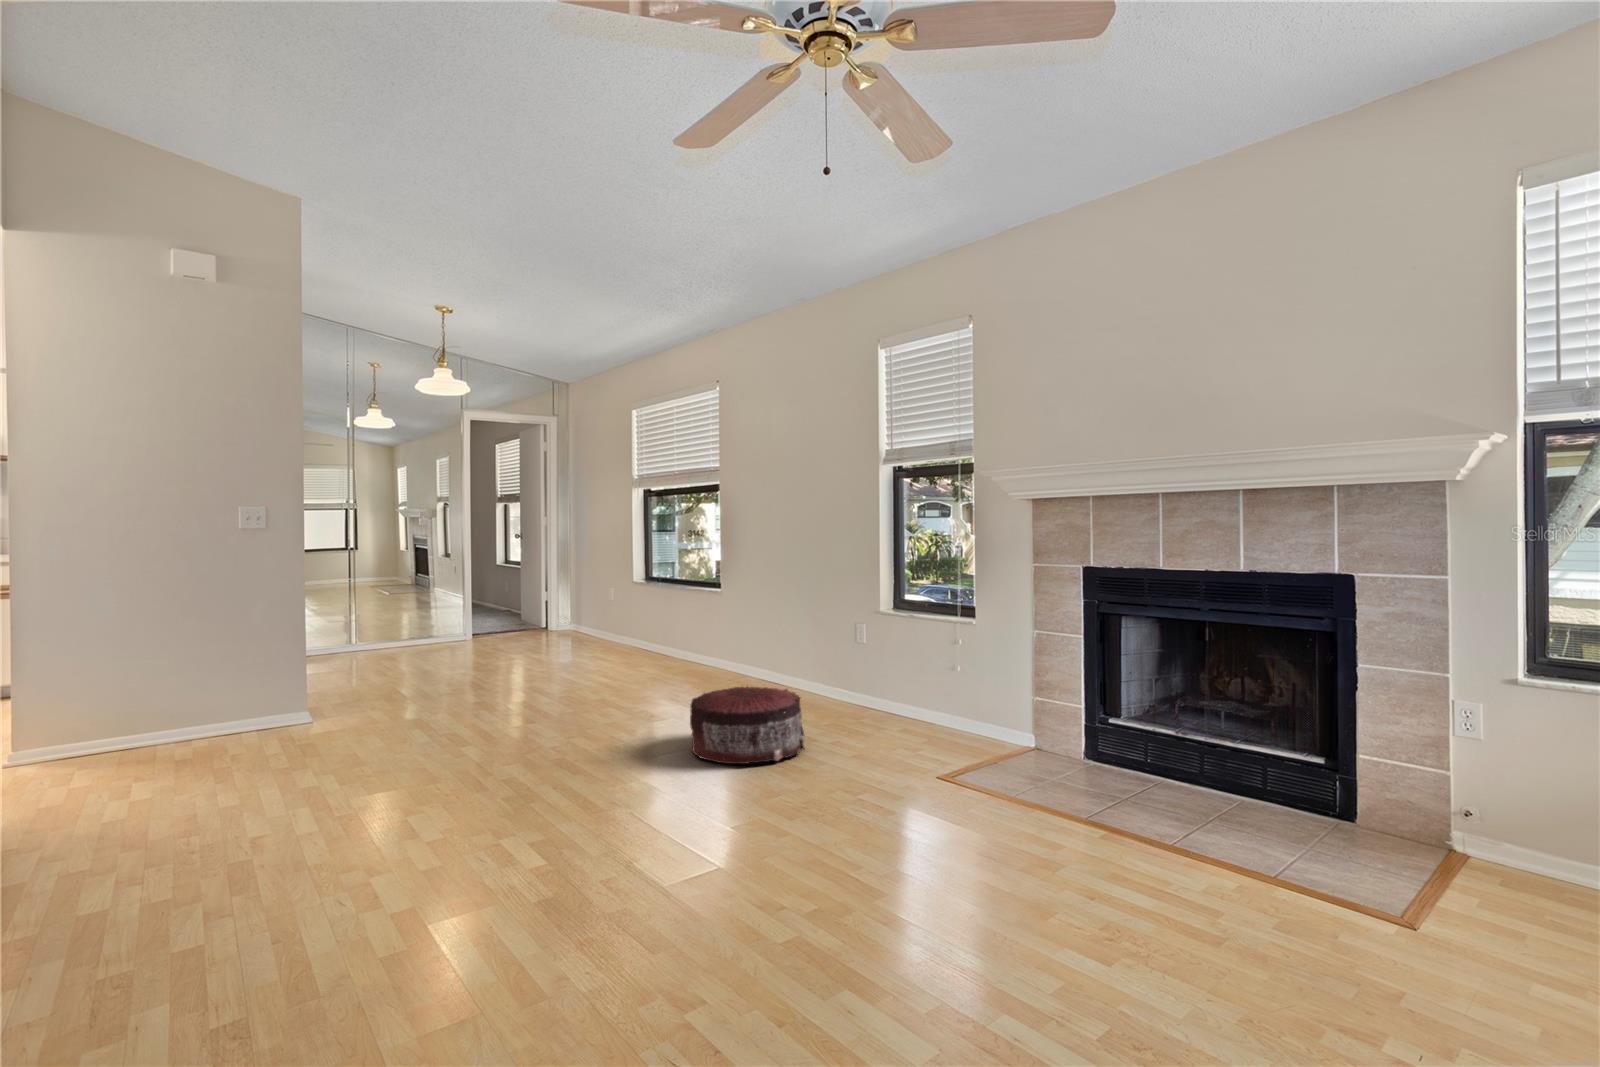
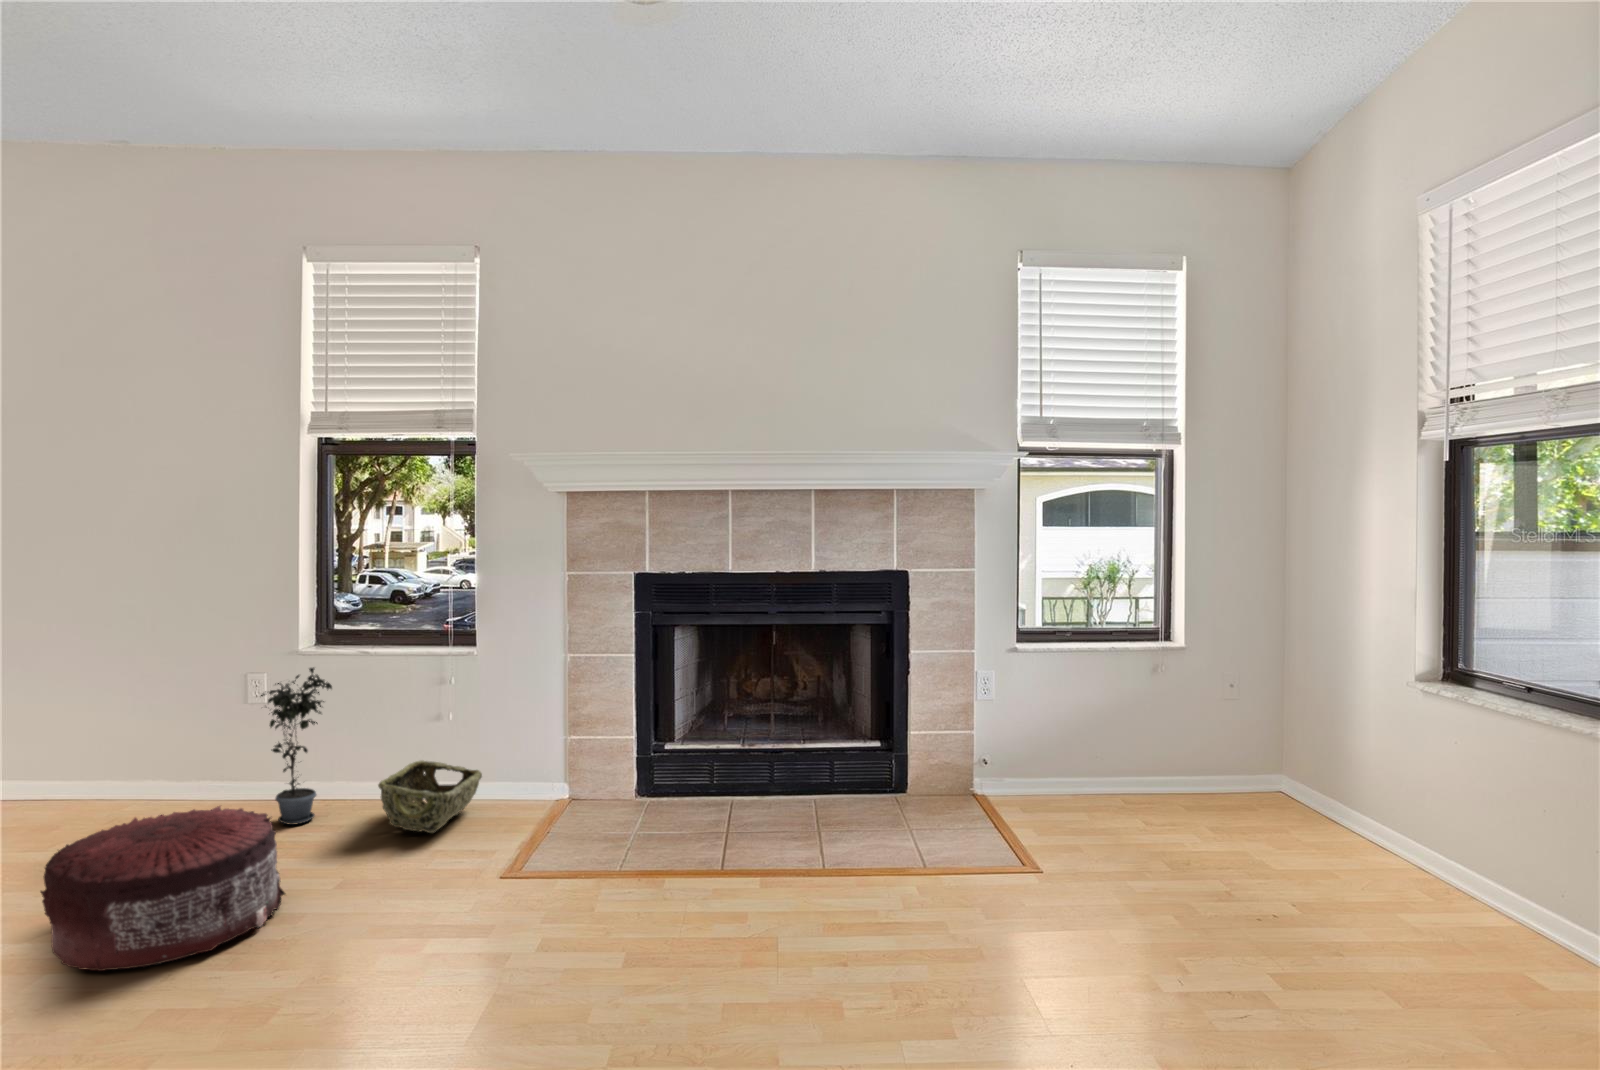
potted plant: none [837,618,883,719] -> present [261,667,332,825]
woven basket: none [886,693,968,742] -> present [378,761,482,833]

